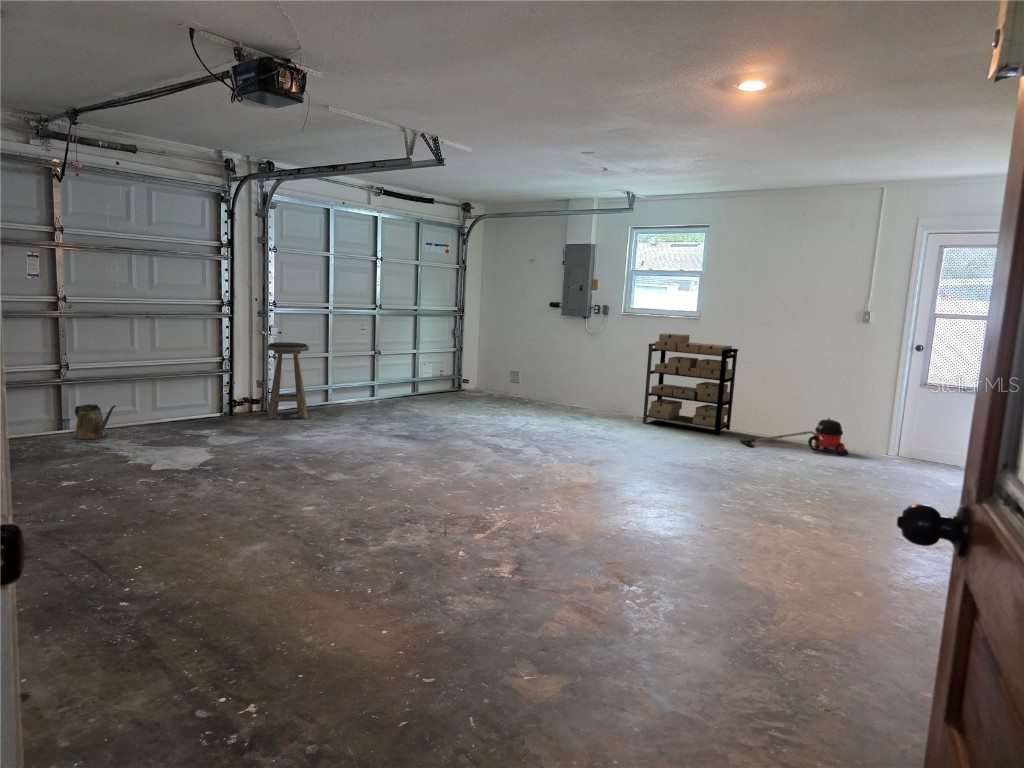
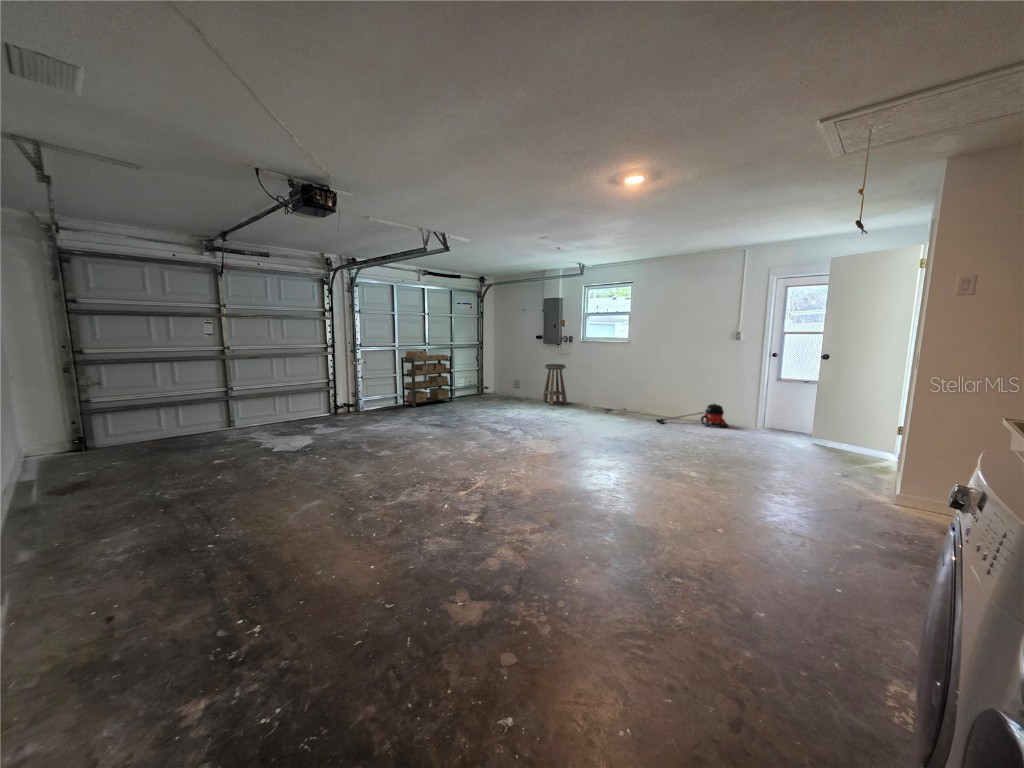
shelving unit: present [643,333,738,435] -> present [401,351,452,408]
stool: present [267,342,309,419] -> present [543,364,567,404]
watering can: present [74,404,116,439] -> none [236,412,258,433]

